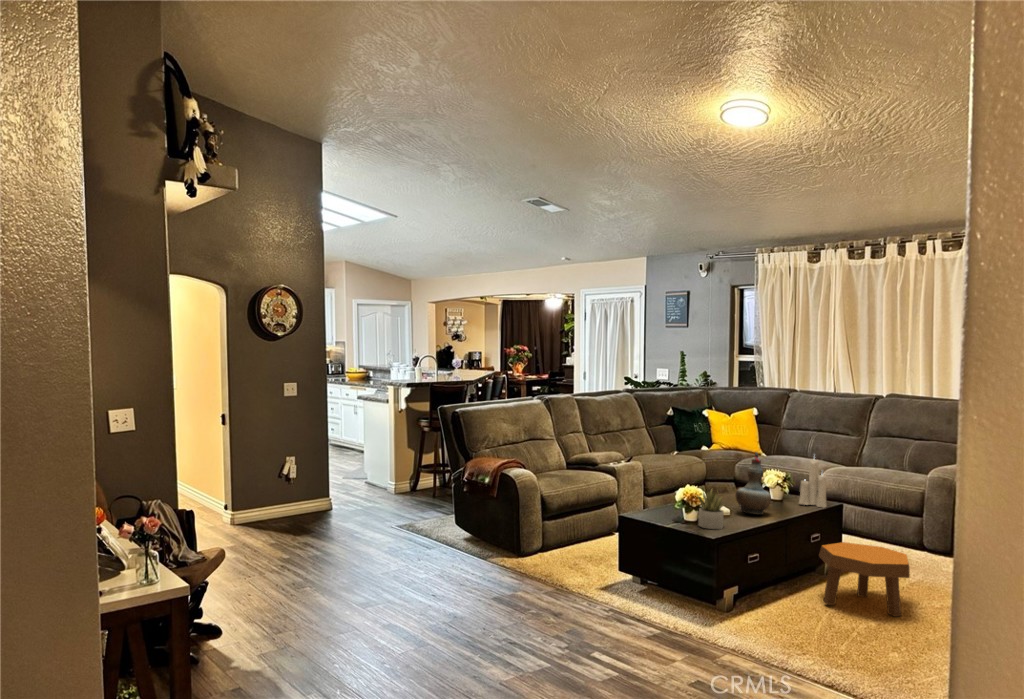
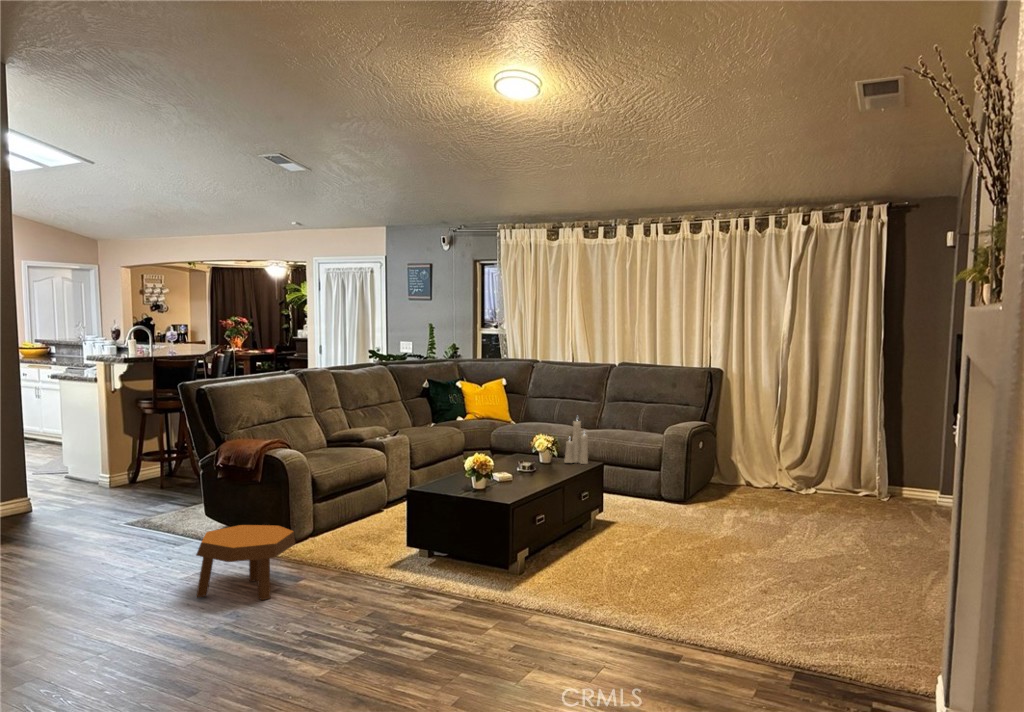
decorative vase: present [736,452,771,515] -> none [514,416,546,475]
succulent plant: present [697,490,724,529] -> none [485,453,514,493]
footstool: present [819,542,910,617] -> present [196,525,296,600]

